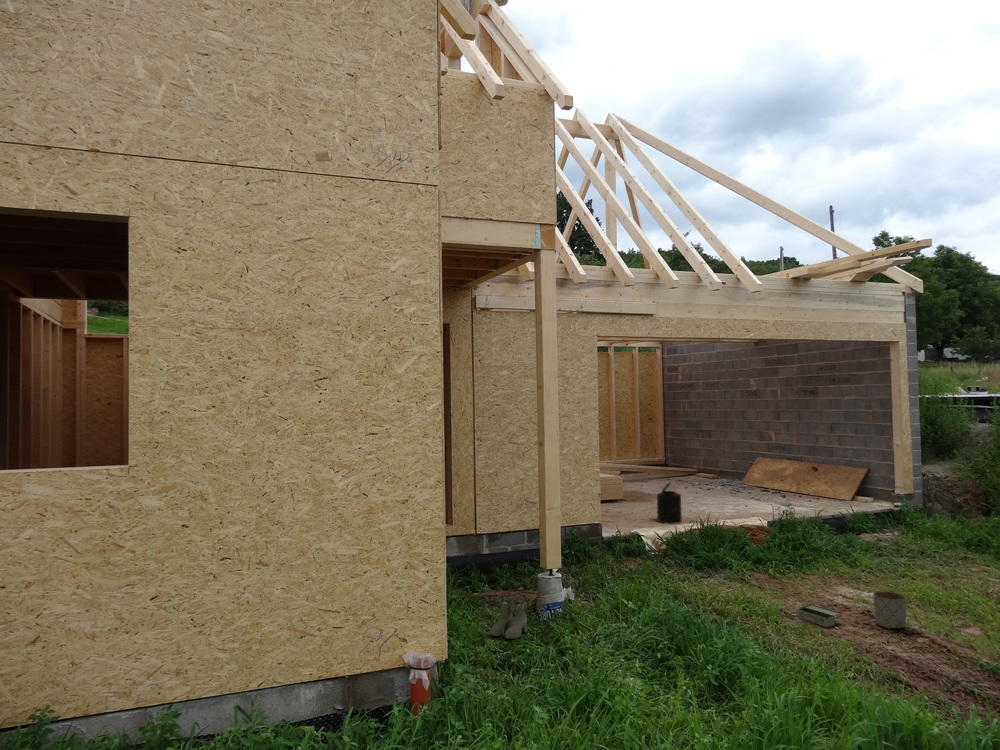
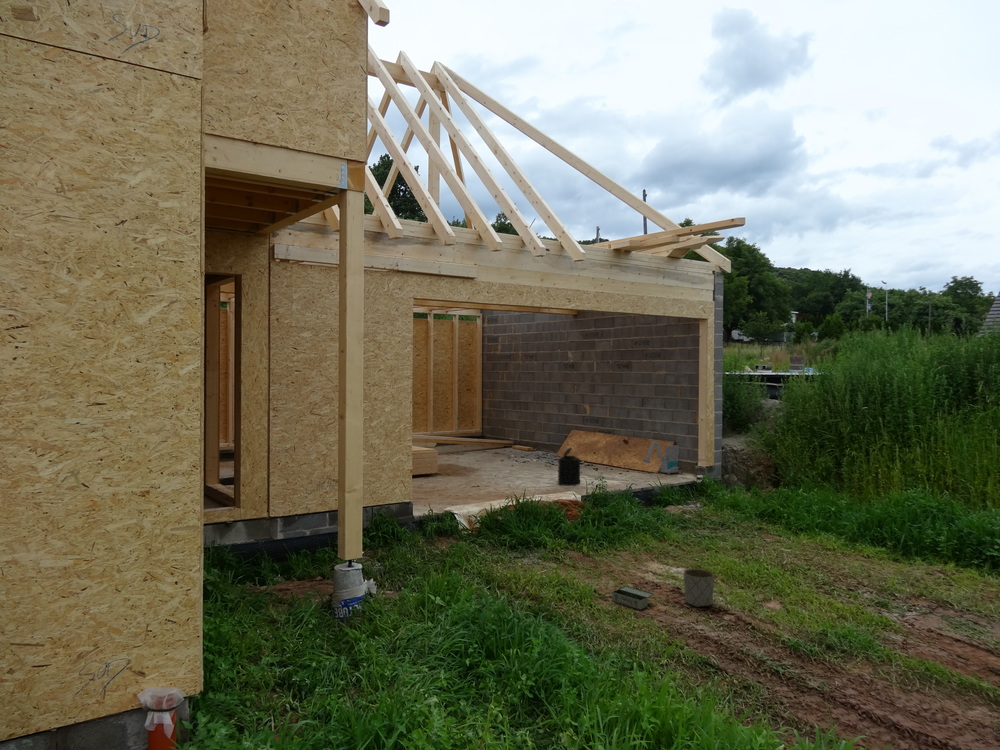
vacuum cleaner: none [832,468,879,503] -> present [643,441,682,474]
trash can: present [657,482,682,524] -> present [558,448,580,486]
boots: present [491,600,527,639] -> none [269,607,316,654]

